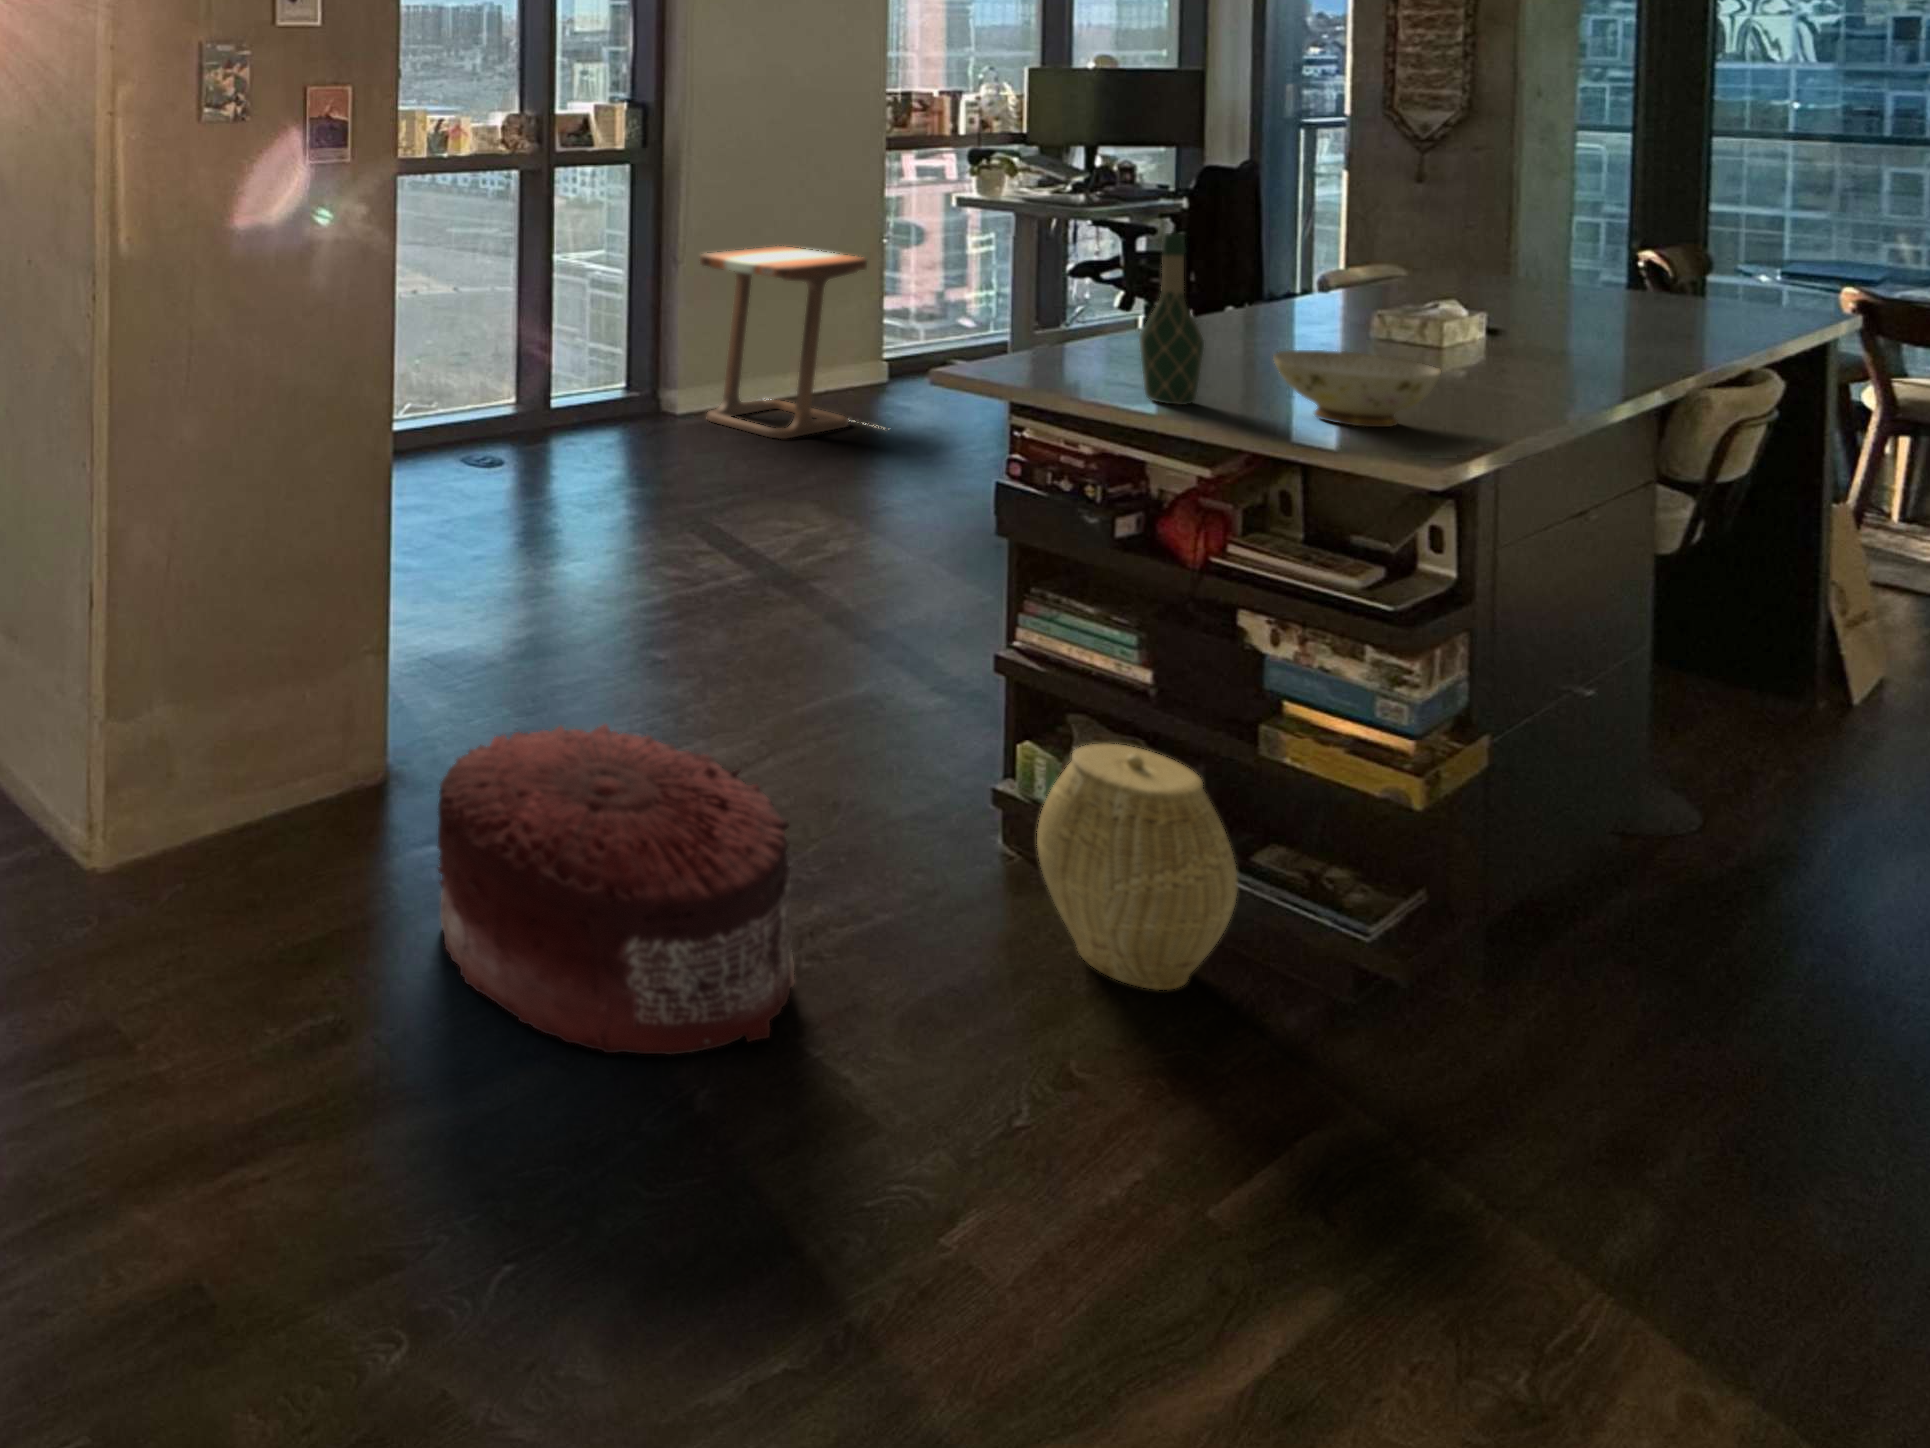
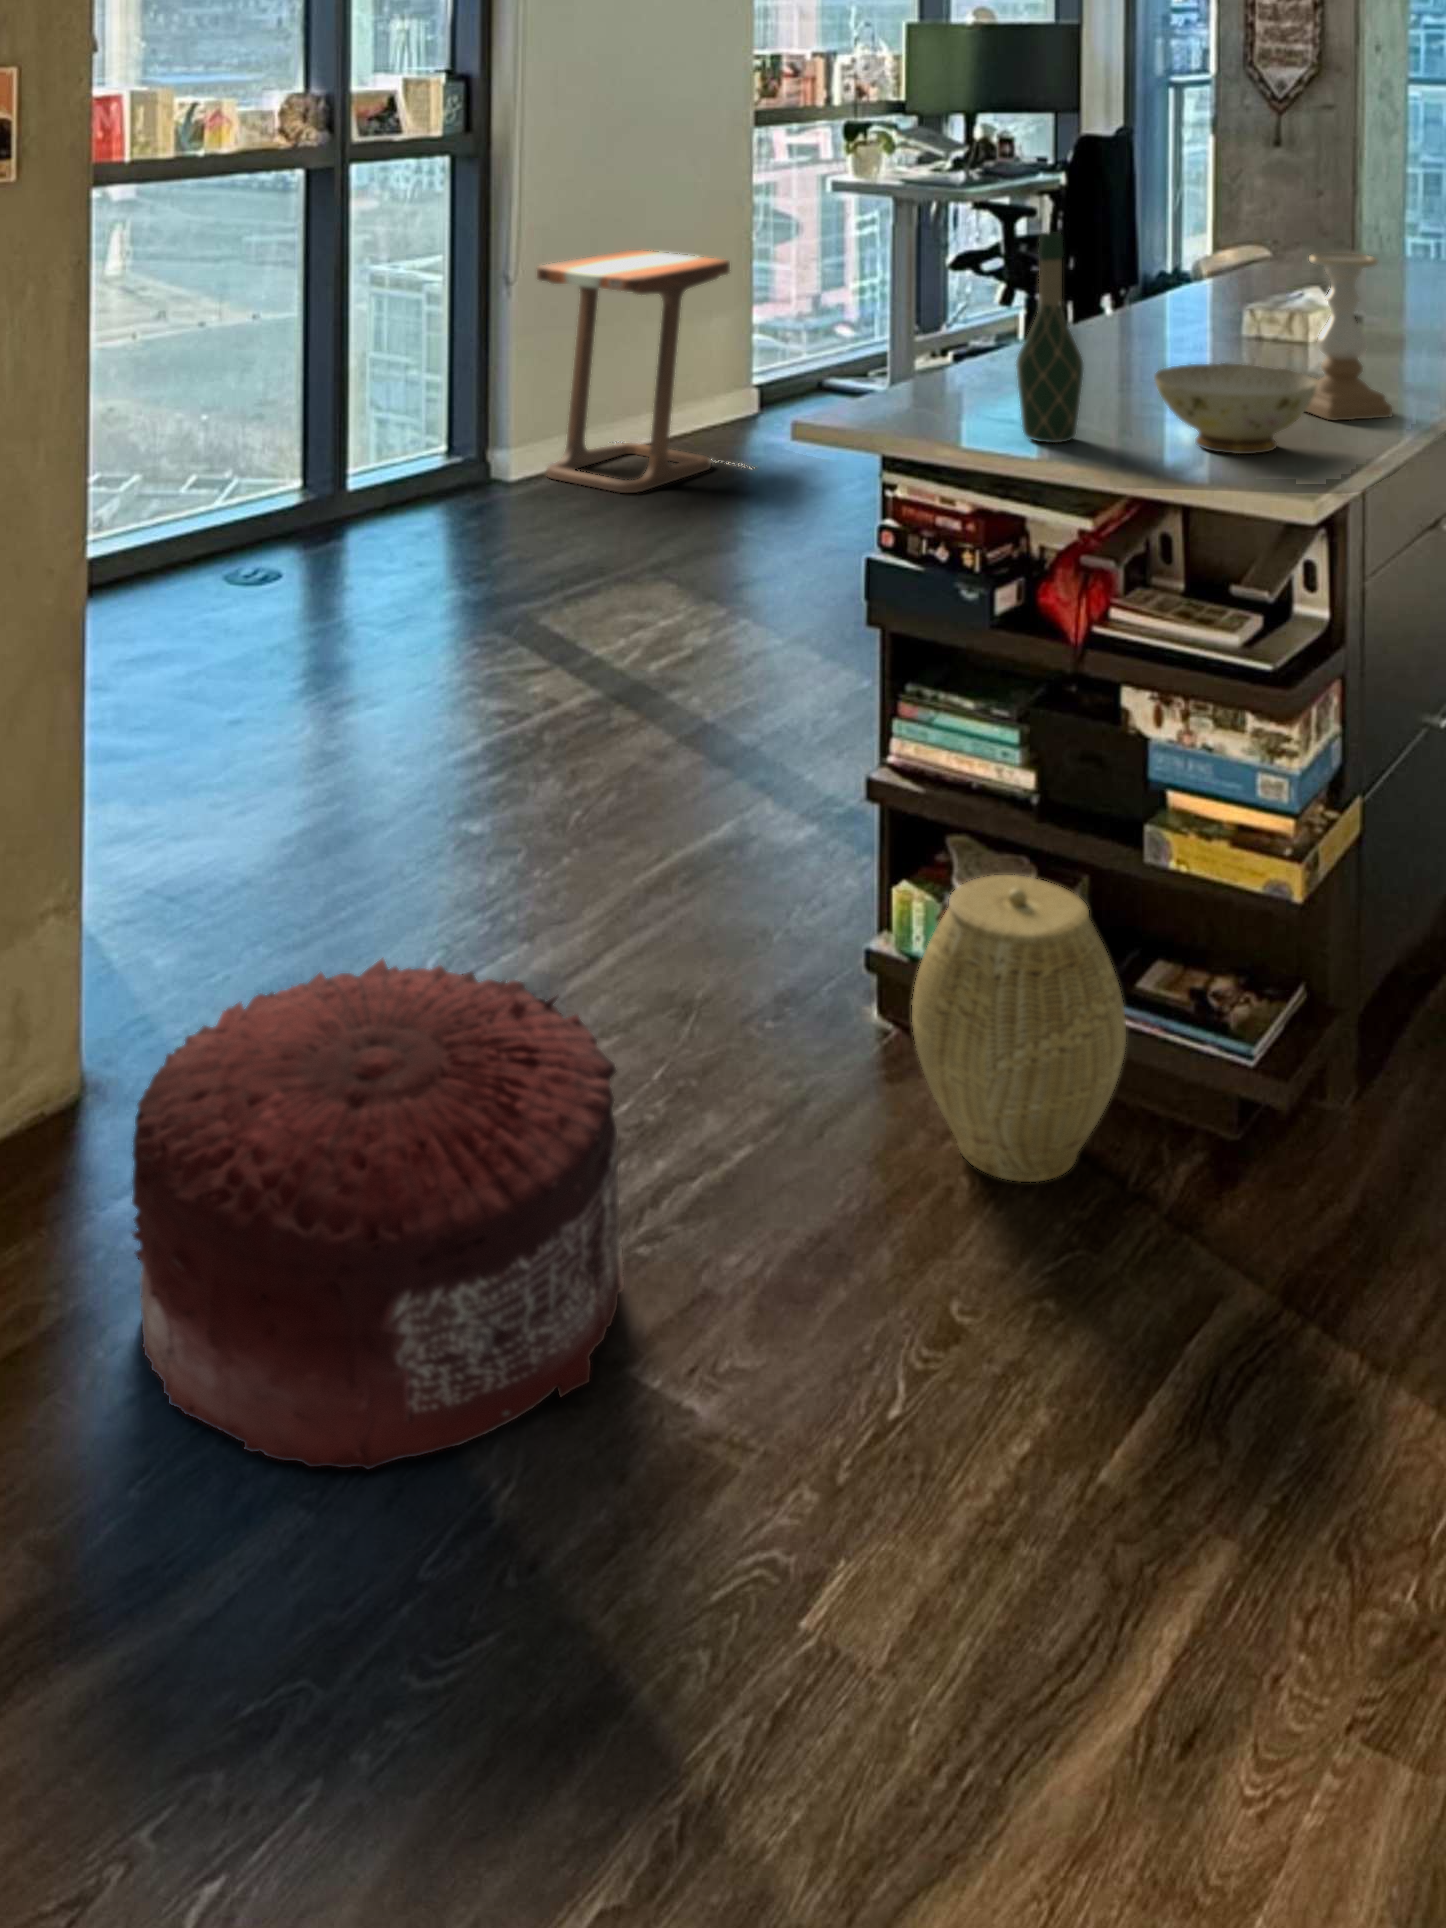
candle holder: none [1417,264,1525,411] -> present [1306,253,1392,420]

